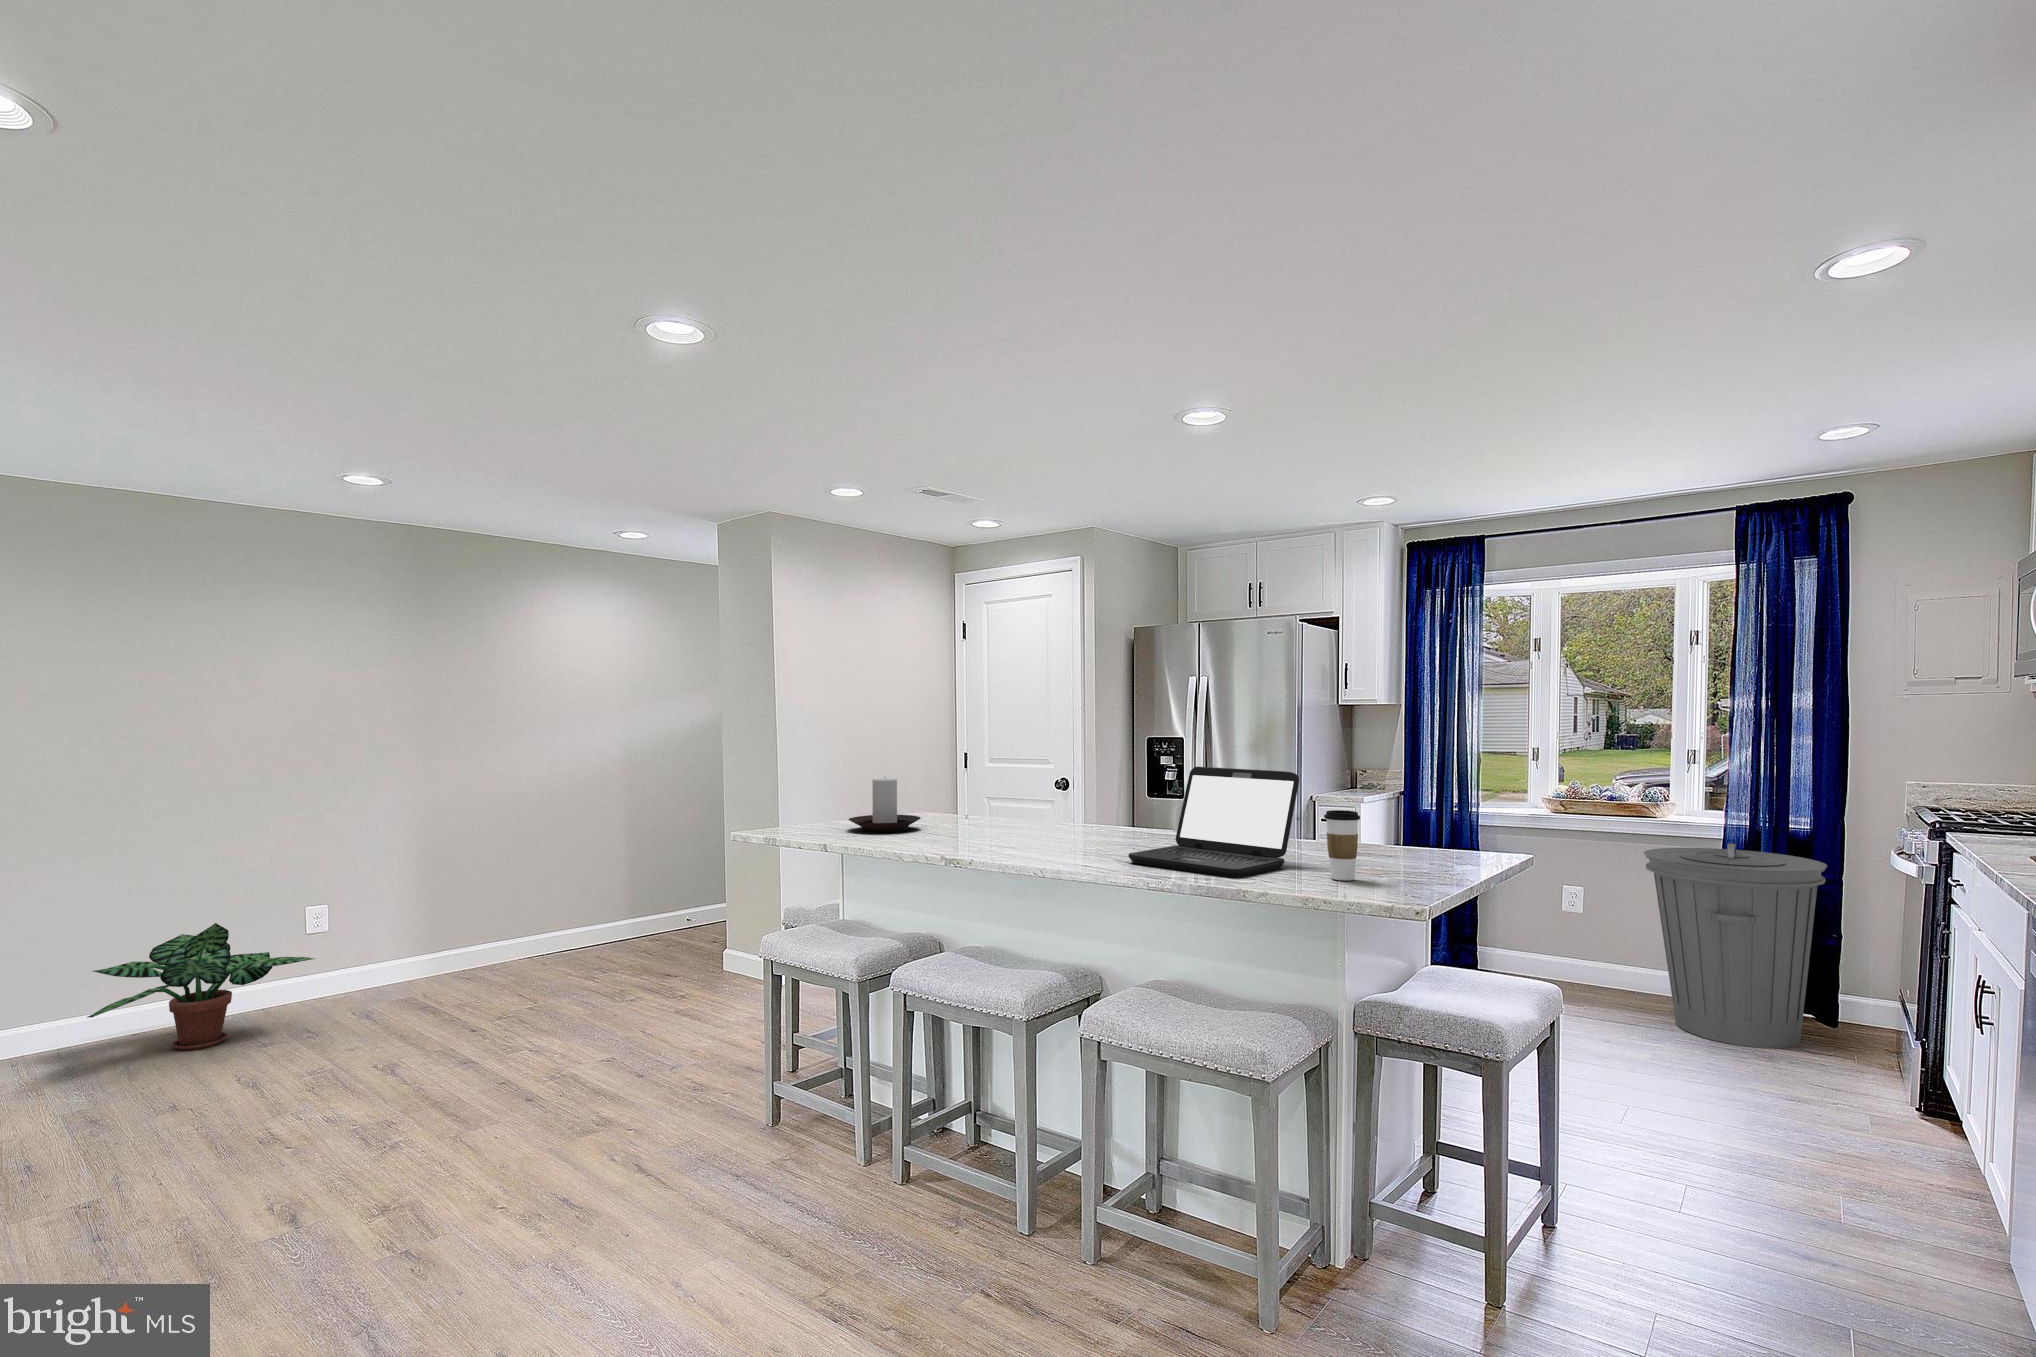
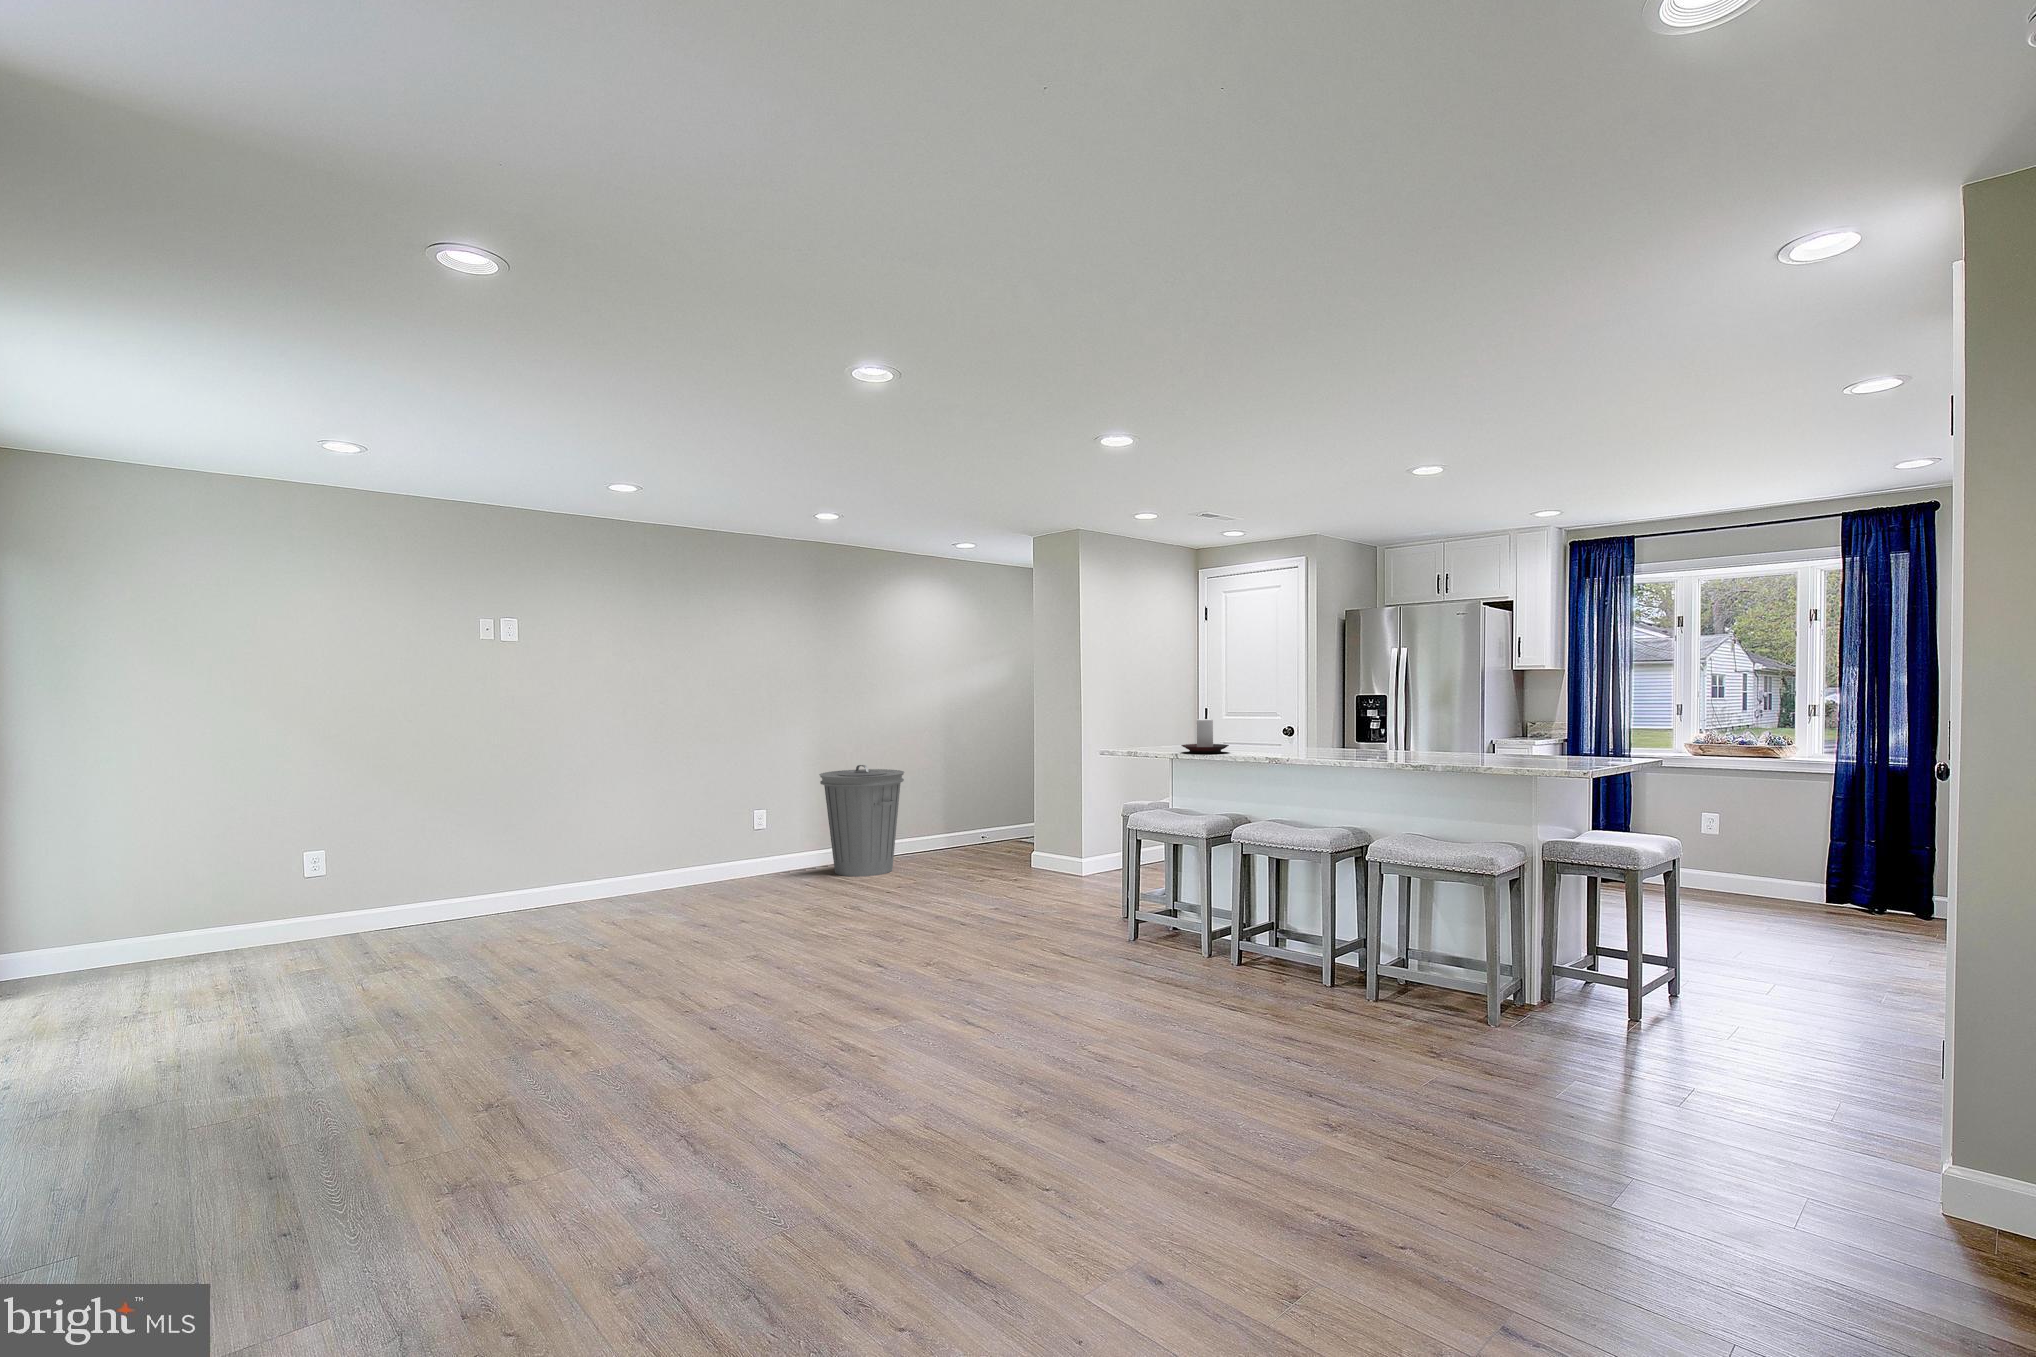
laptop: present [1129,767,1299,878] -> none [1392,706,1504,769]
coffee cup: present [1324,810,1360,880] -> none [1523,729,1547,770]
trash can: present [1644,844,1827,1048] -> present [819,765,904,877]
potted plant: present [88,923,315,1050] -> none [687,816,807,896]

